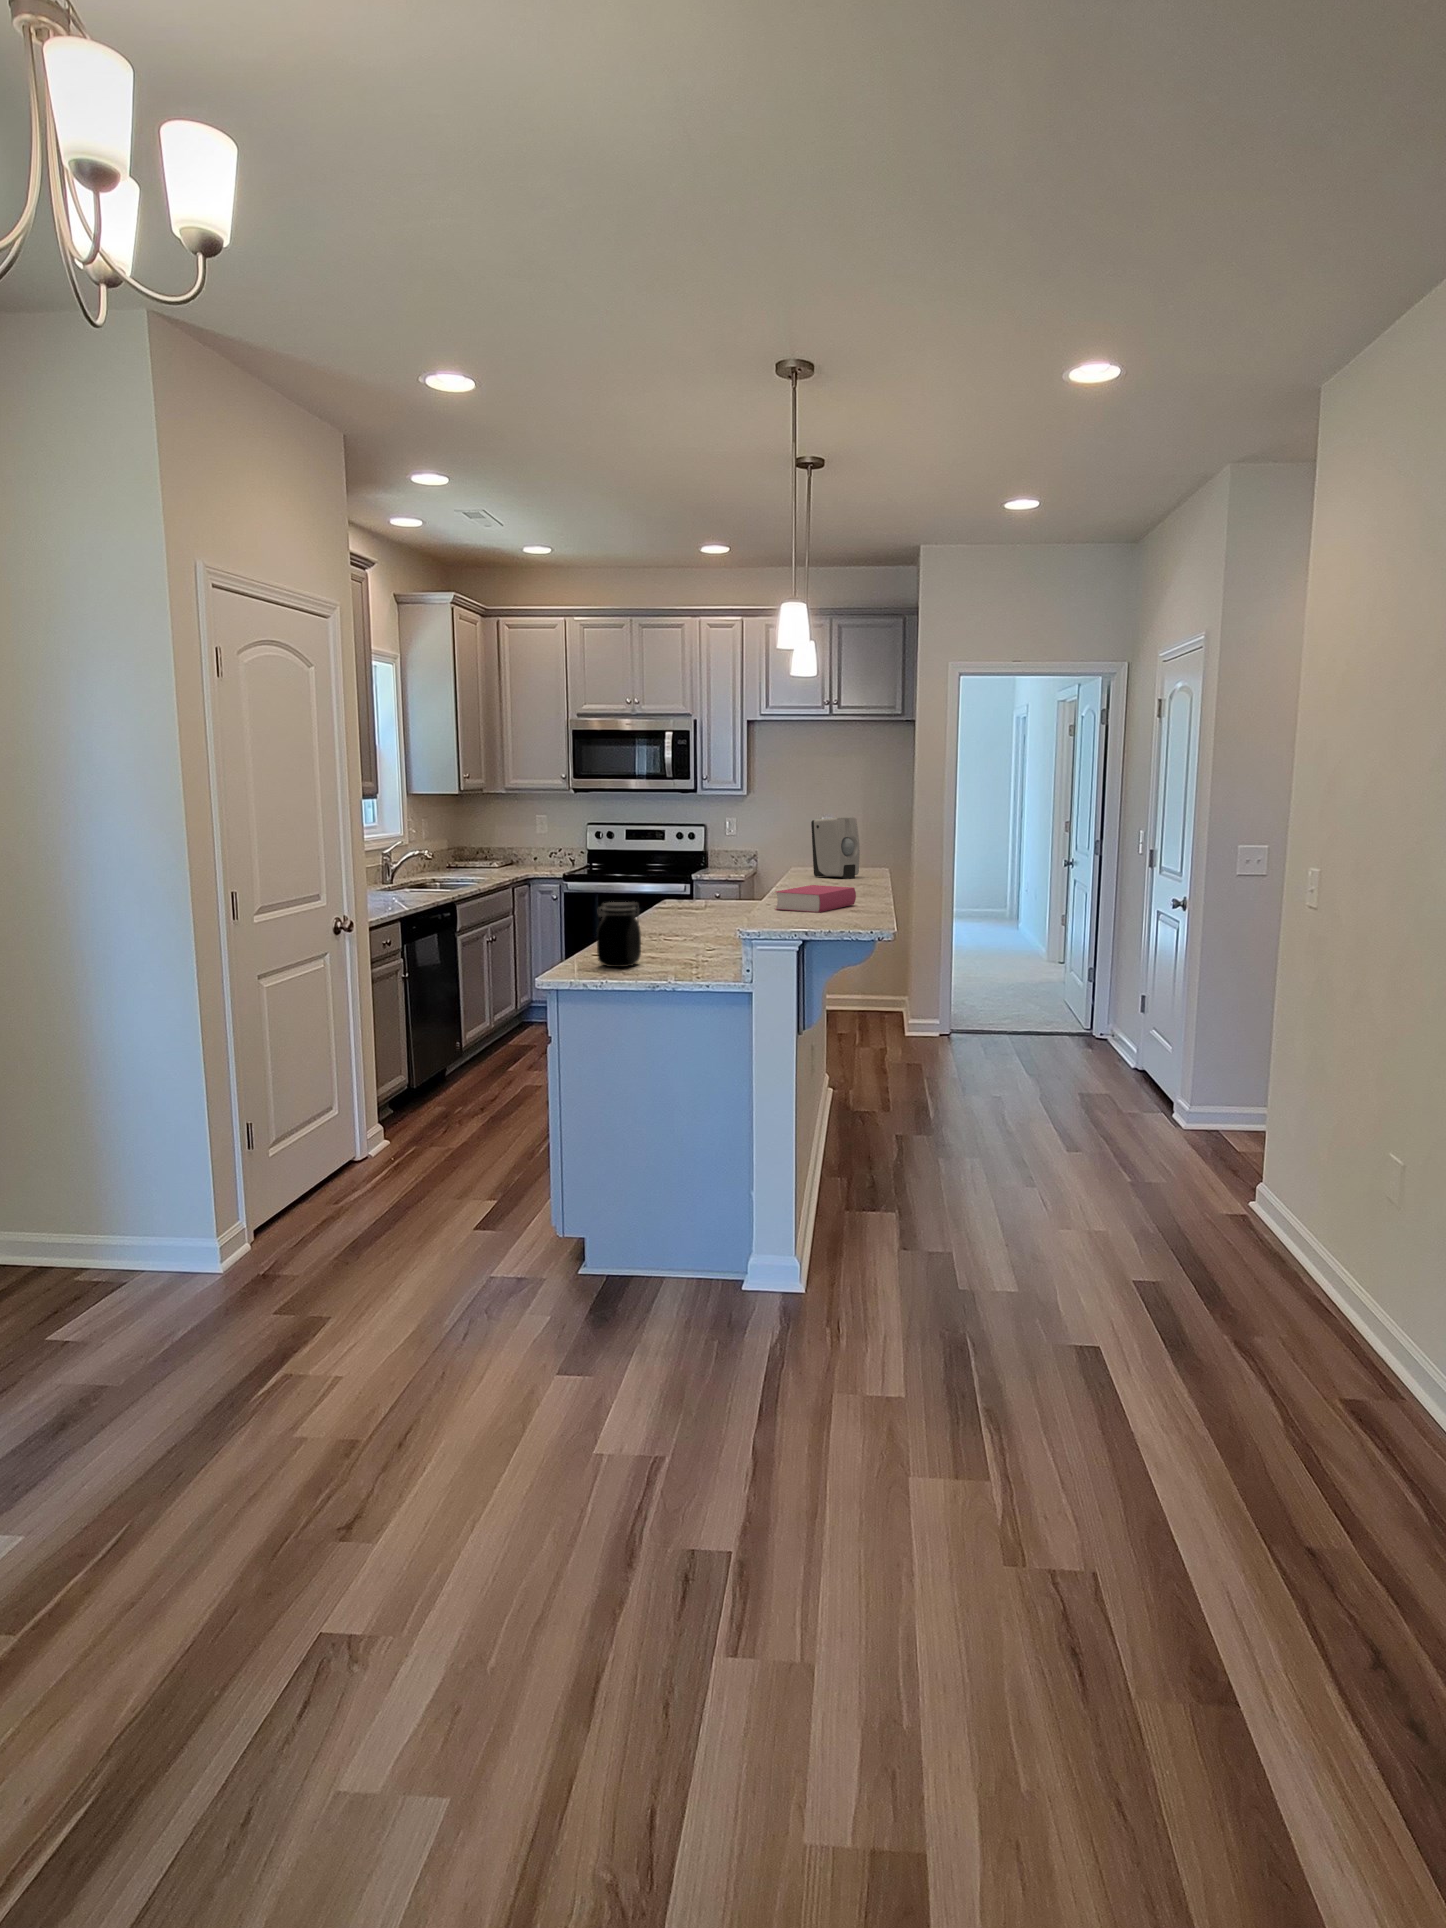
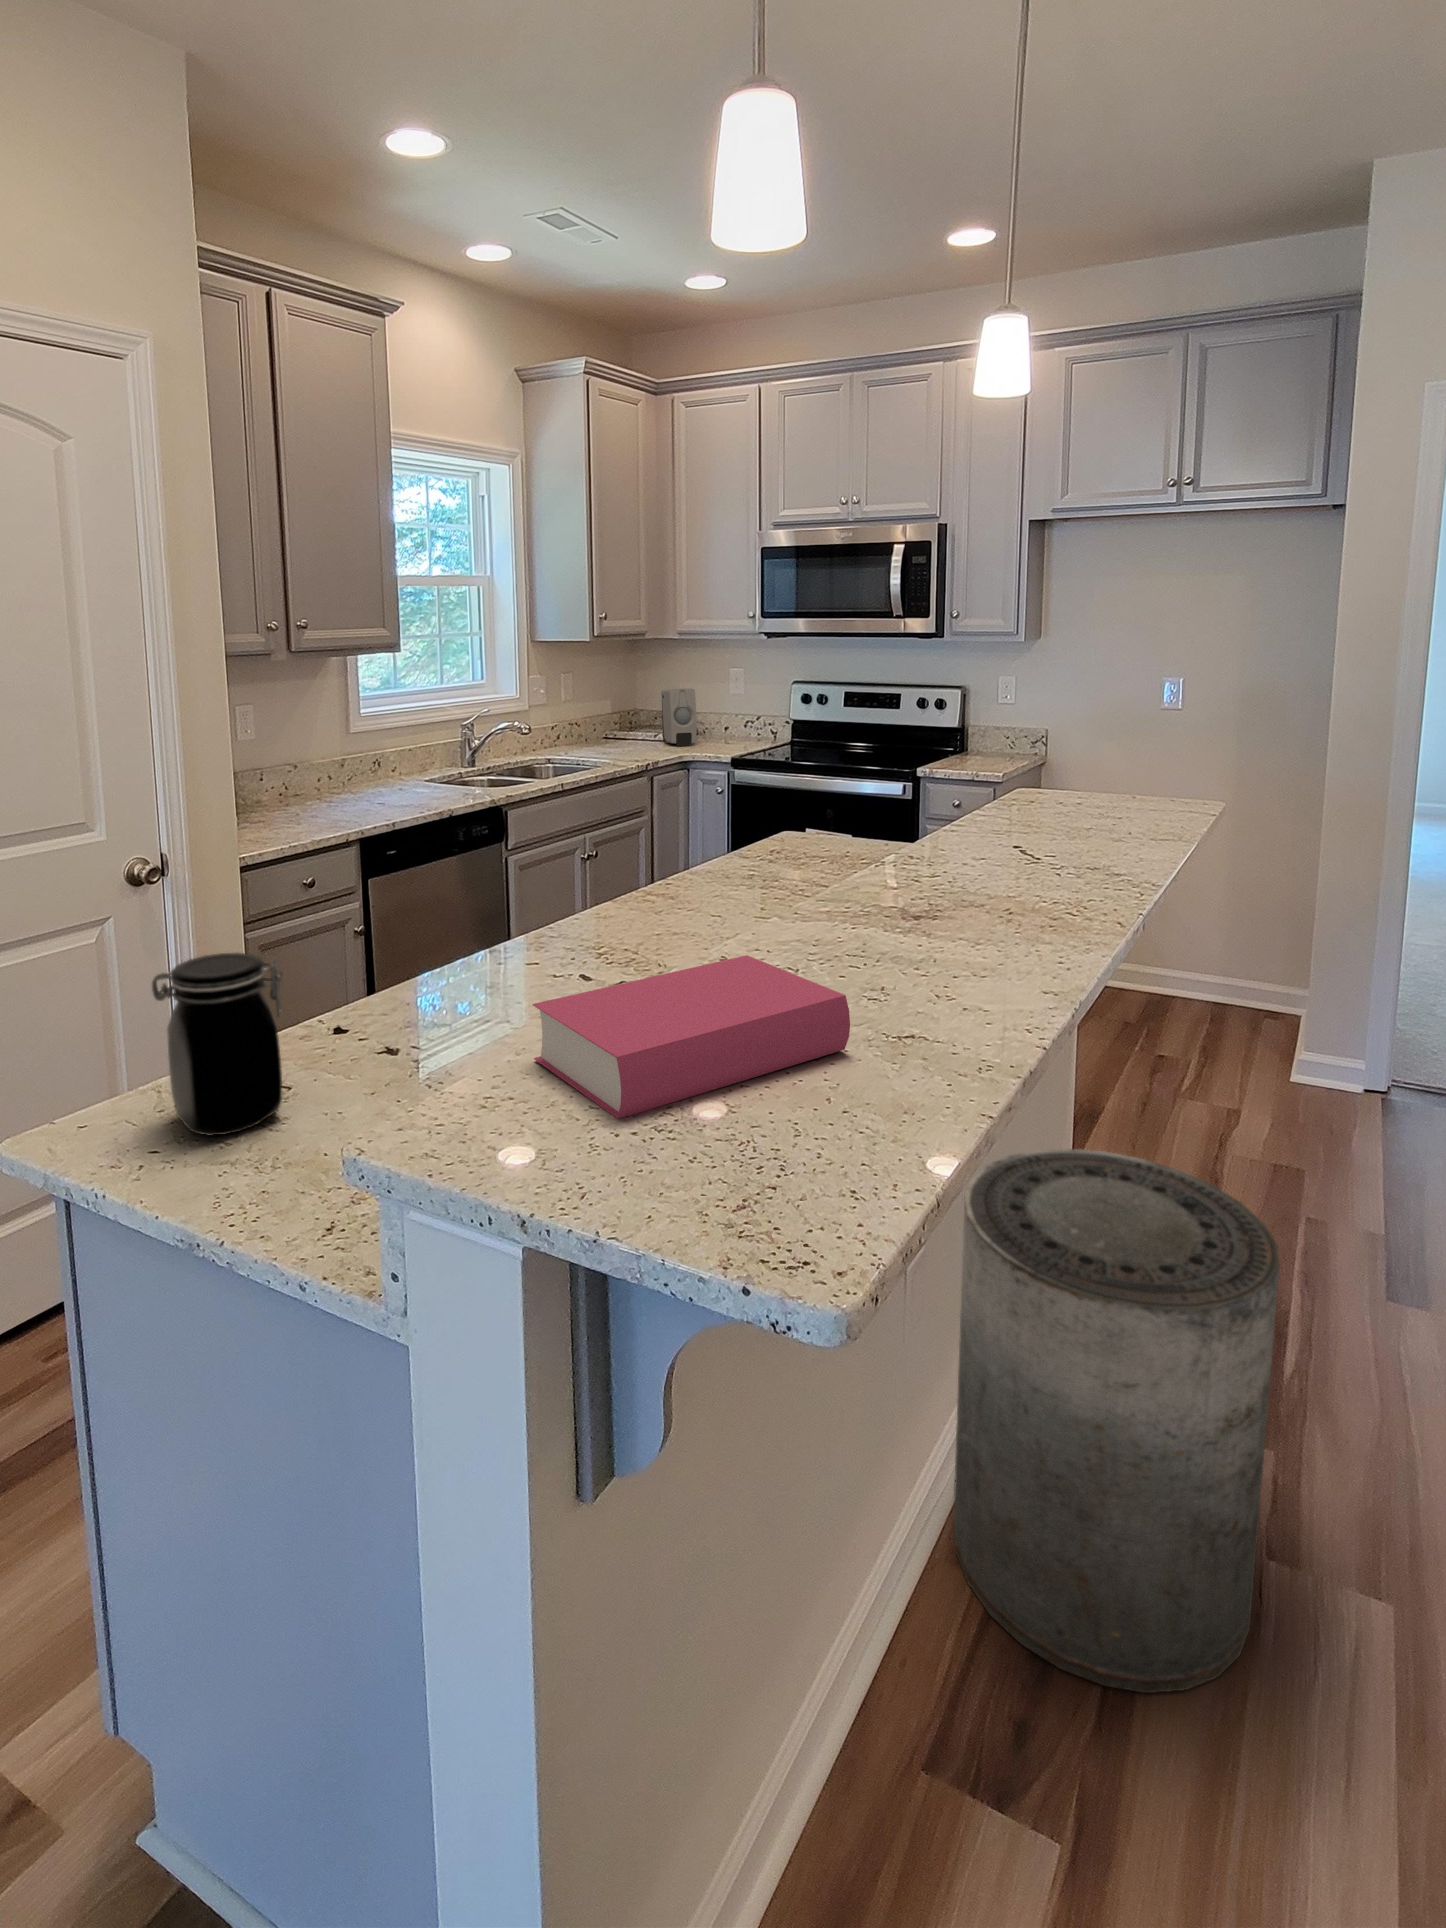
soap dispenser: present [811,817,860,879] -> present [662,688,697,746]
trash can: none [822,1009,940,1191] -> present [953,1149,1279,1693]

